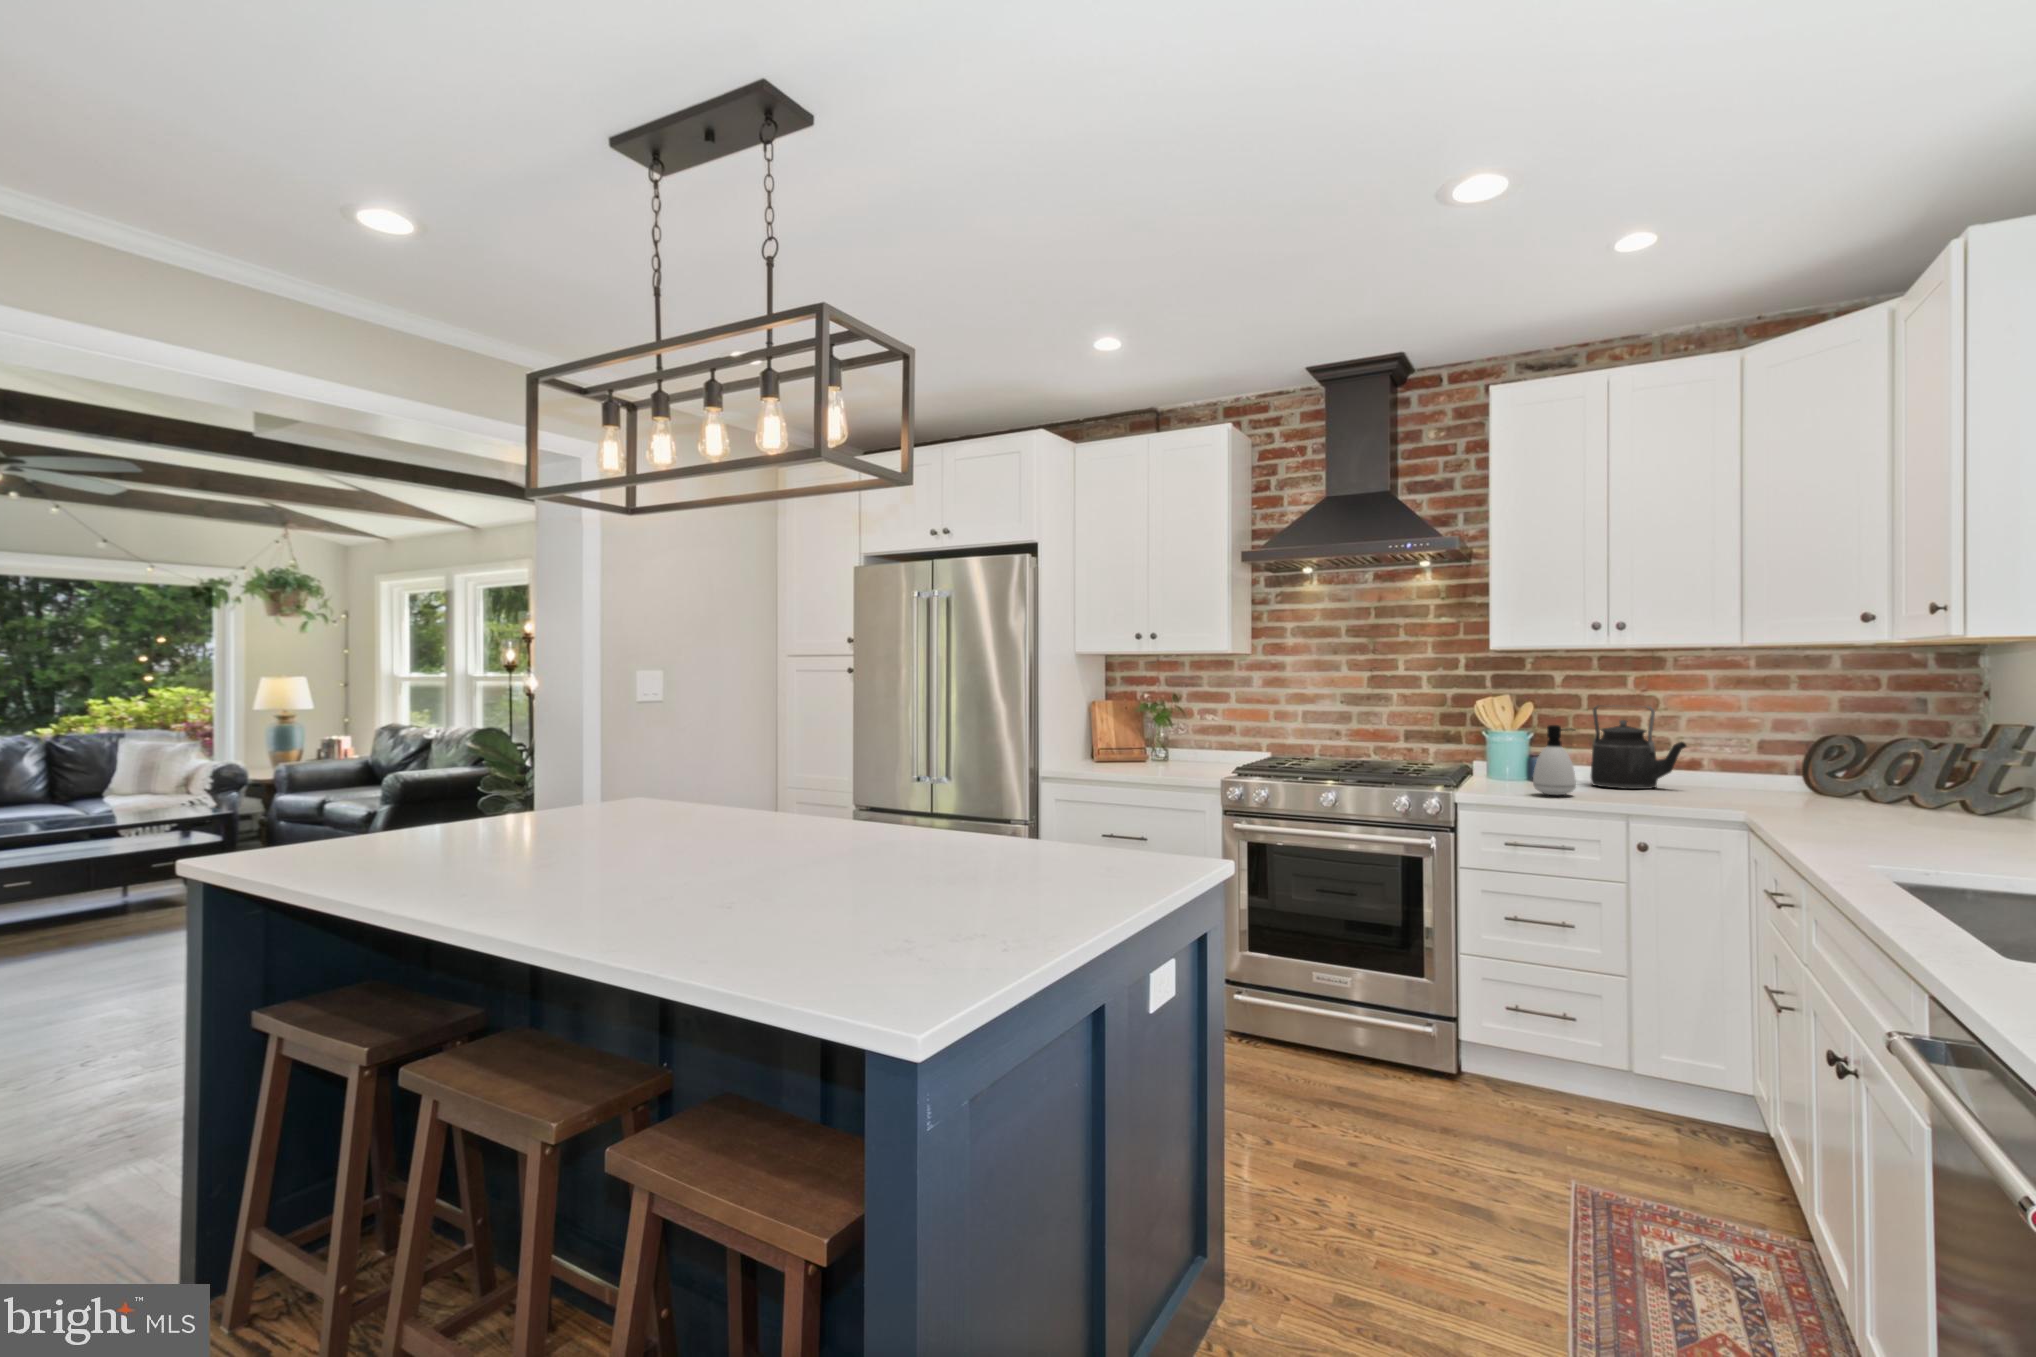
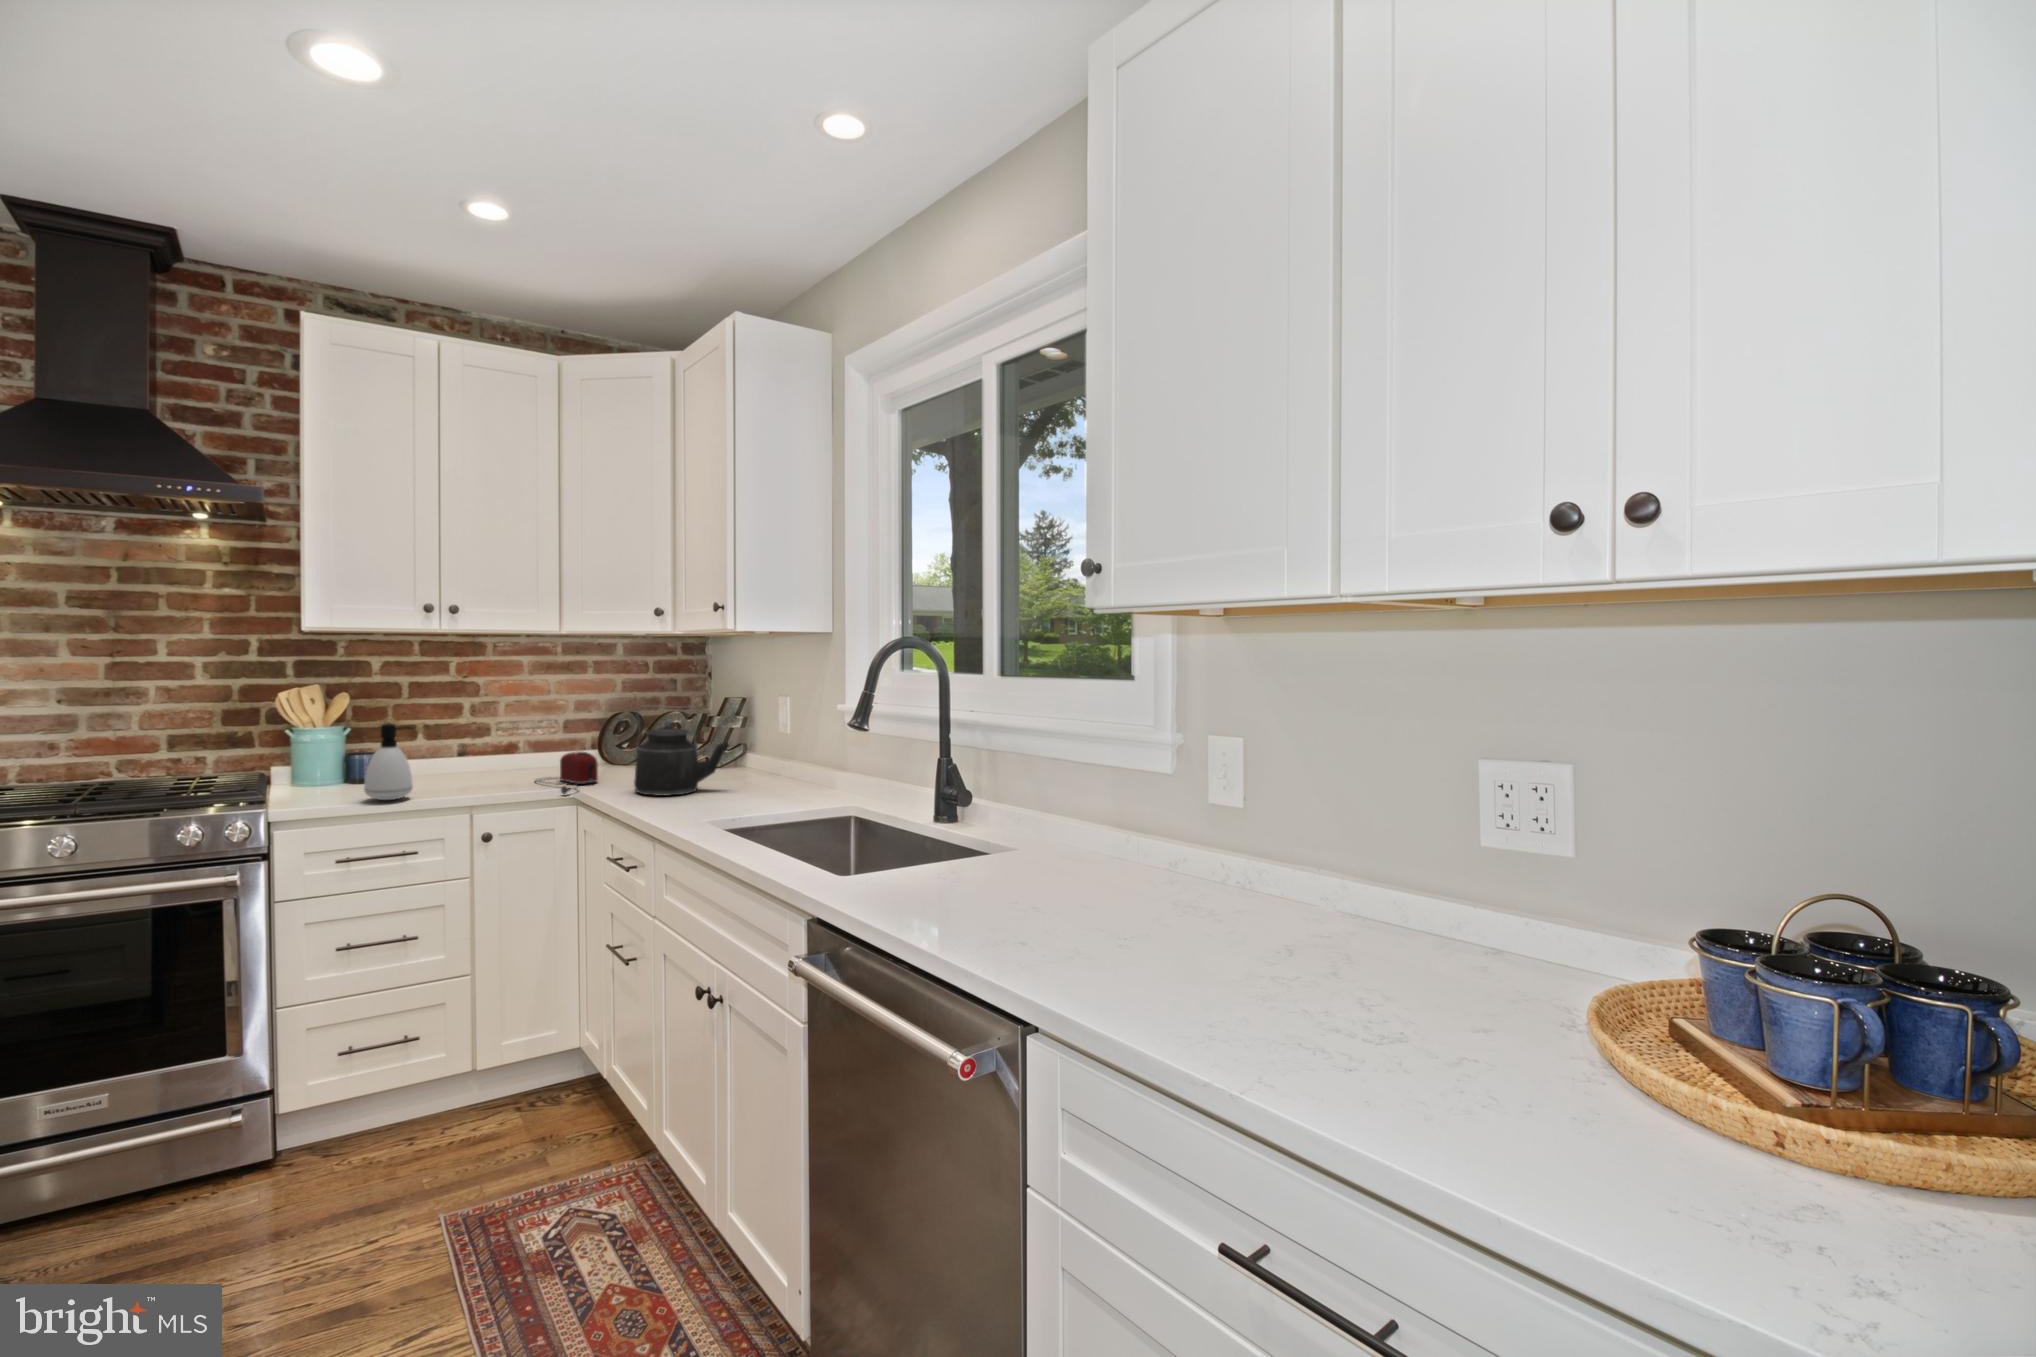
kettle: present [1591,706,1686,789] -> present [634,706,729,796]
toaster: none [1707,768,1782,808] -> present [536,752,598,794]

